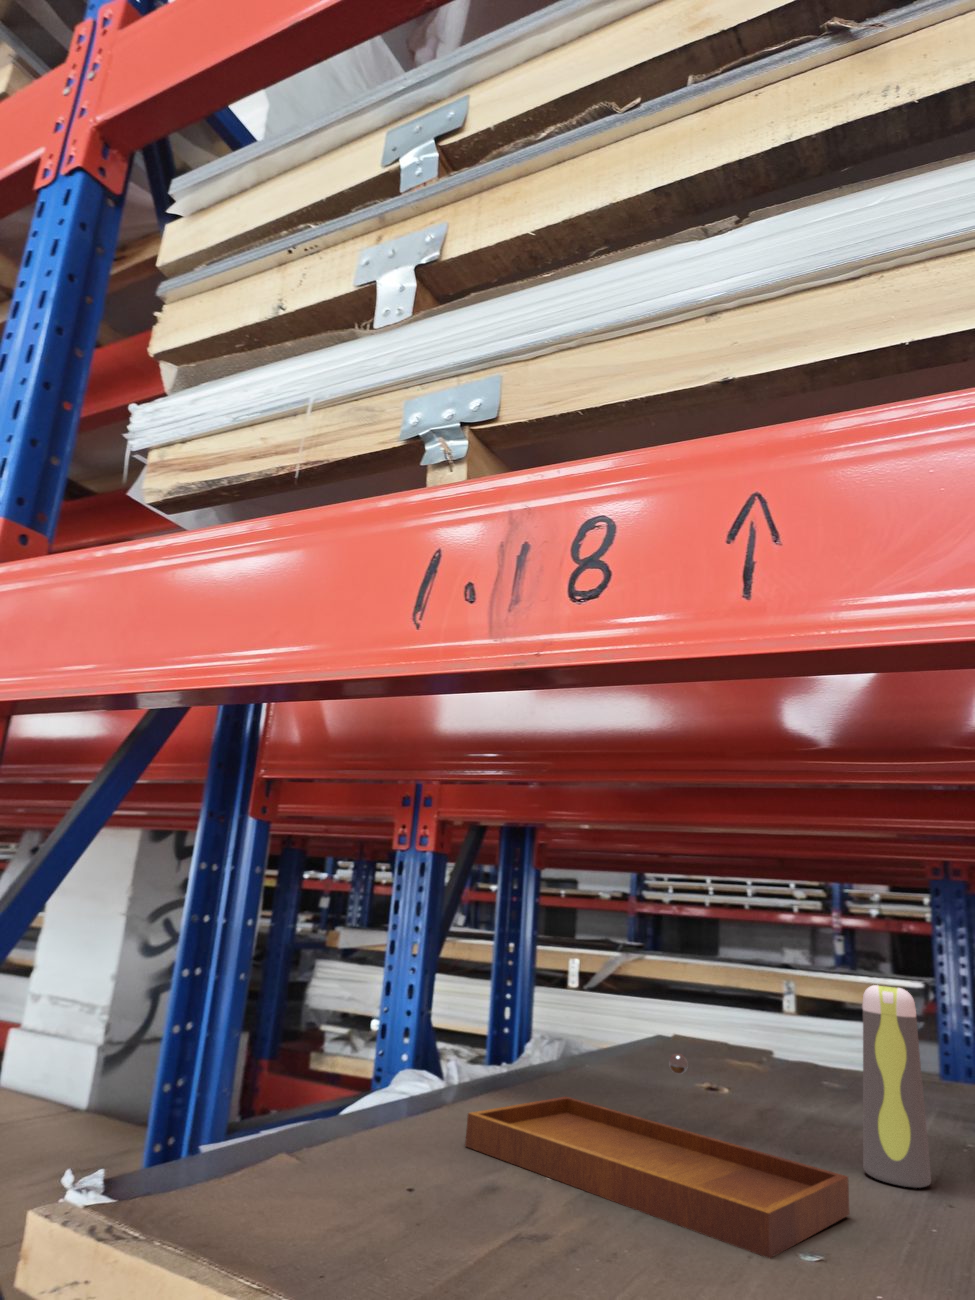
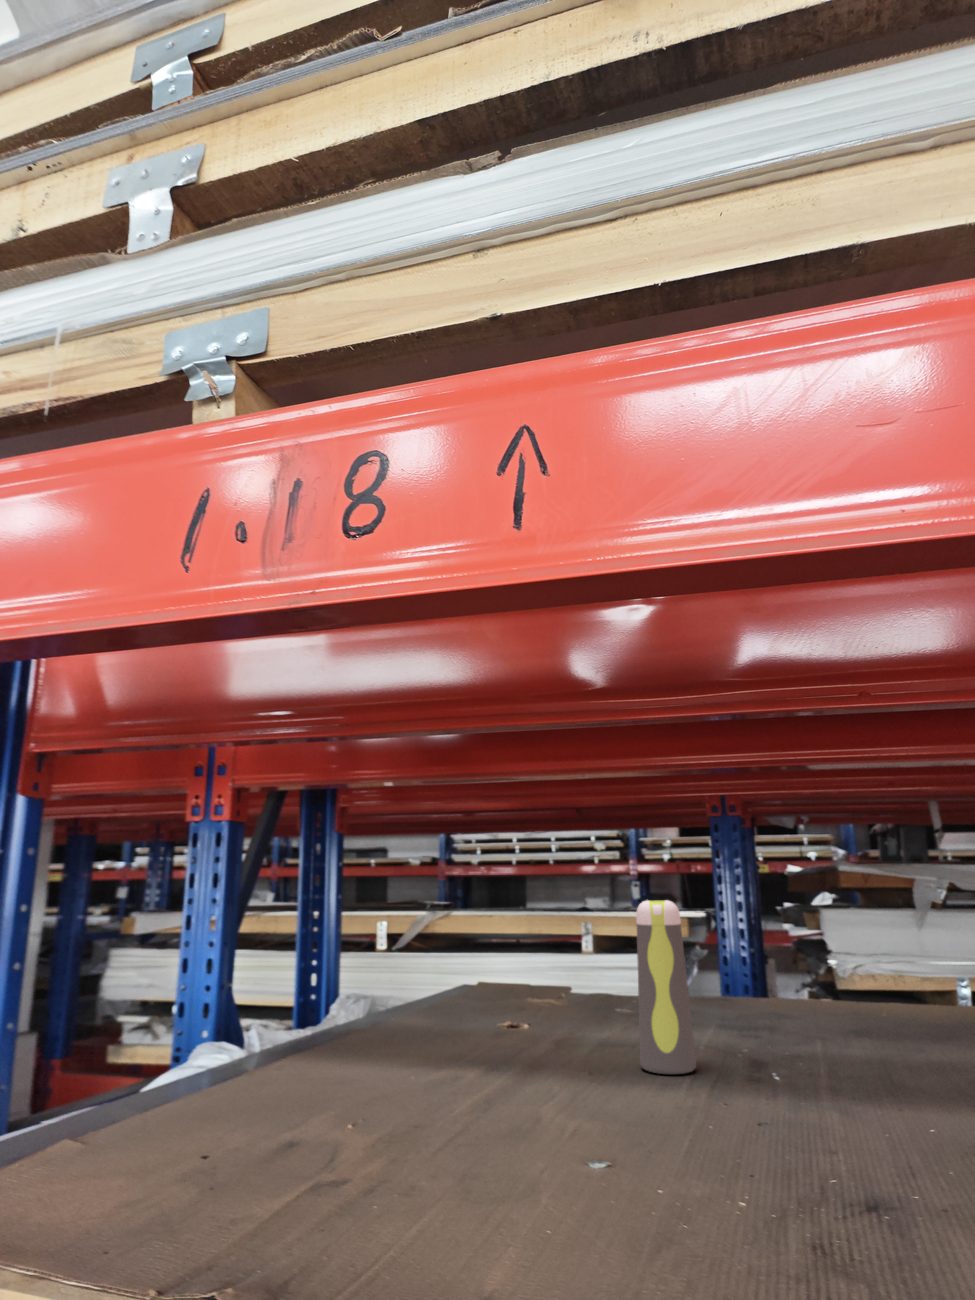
tray: present [465,1054,850,1258] -> none [265,986,630,1161]

